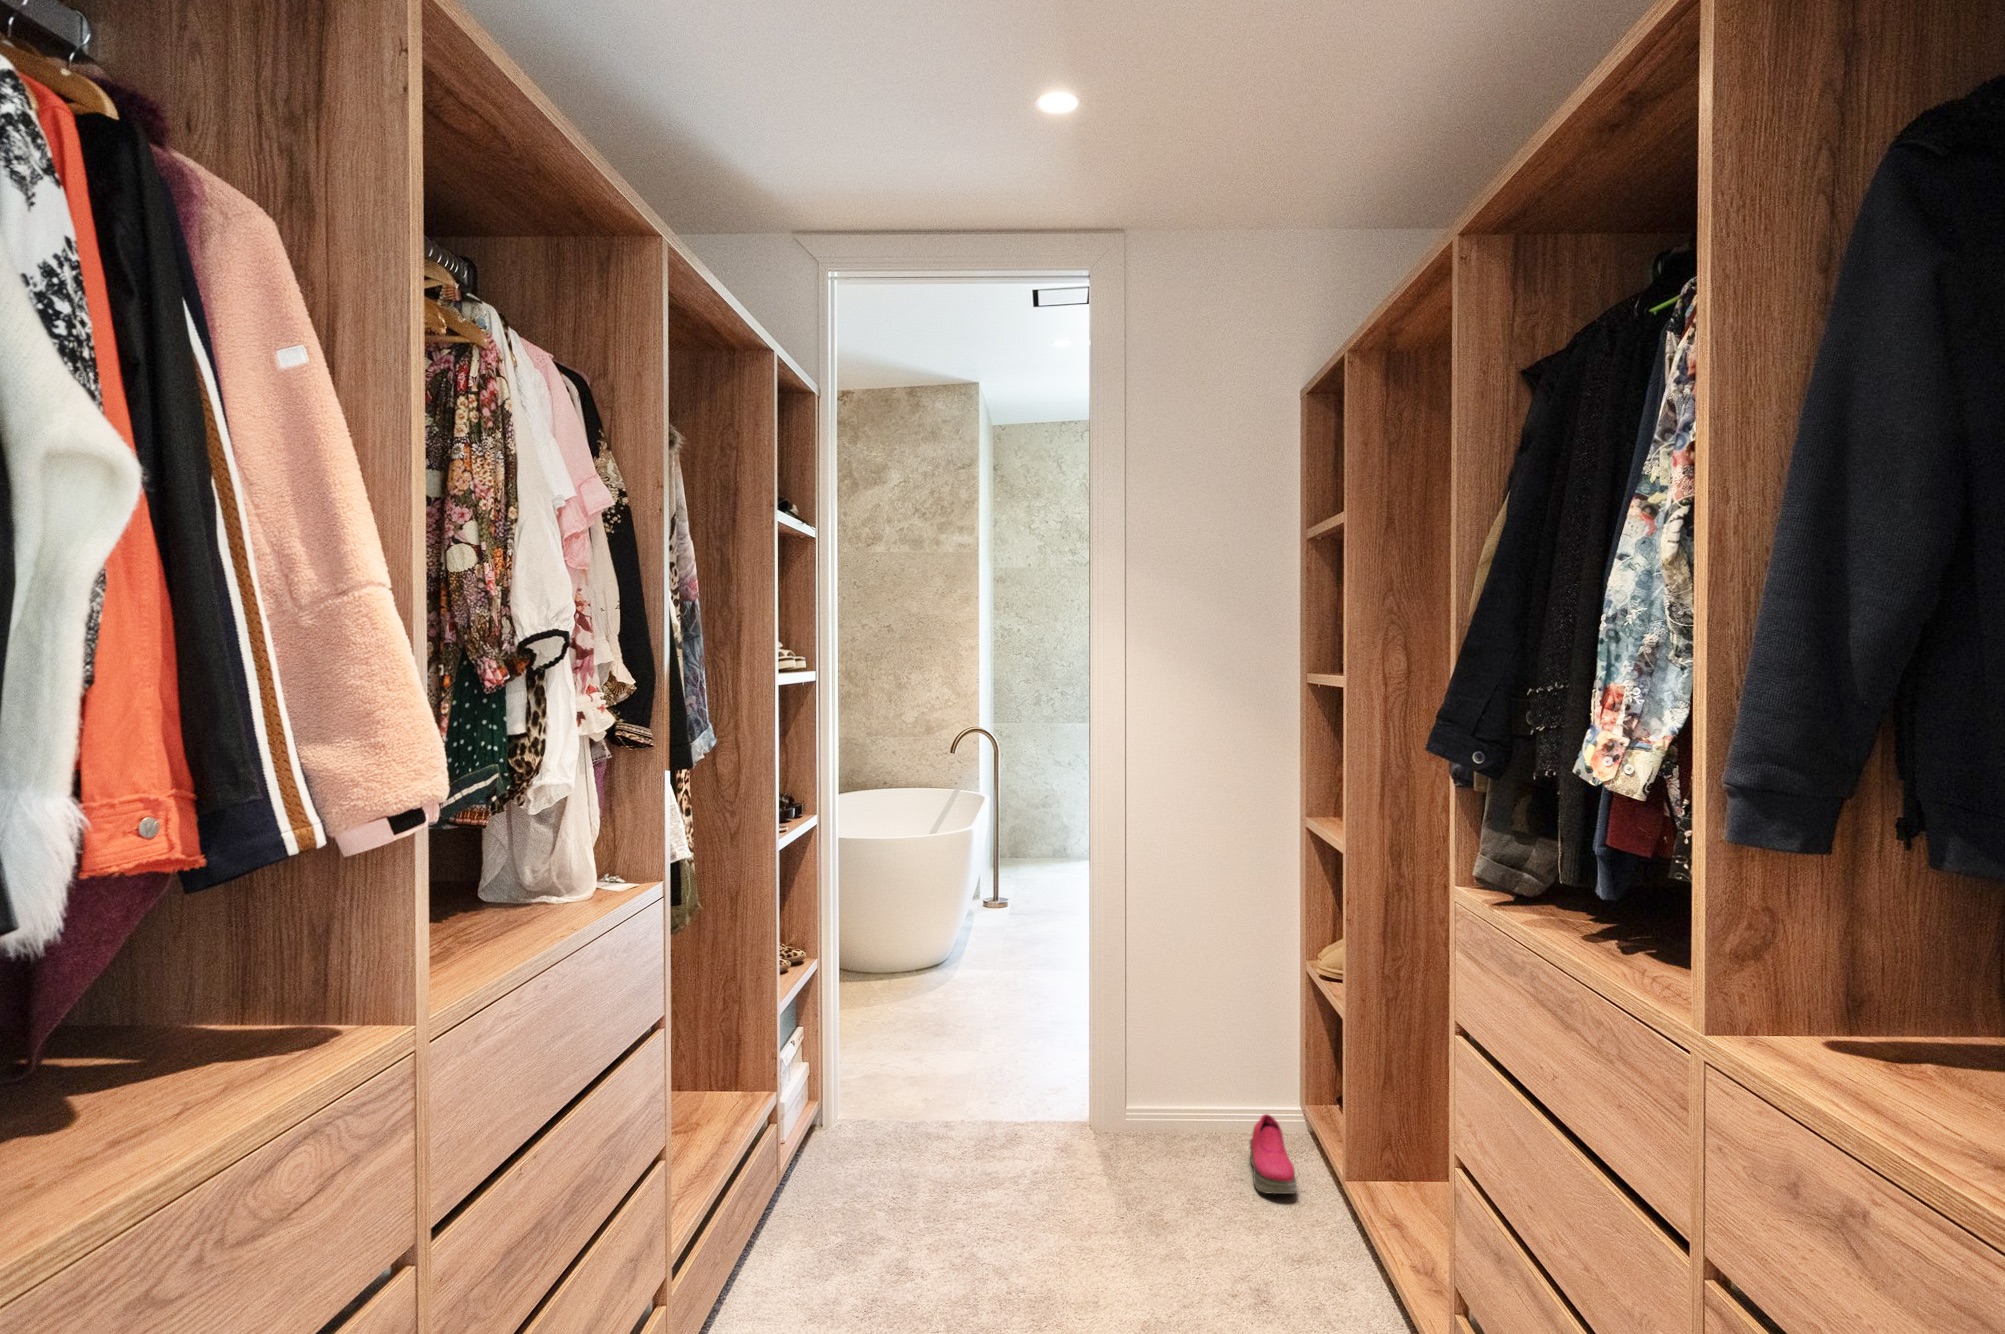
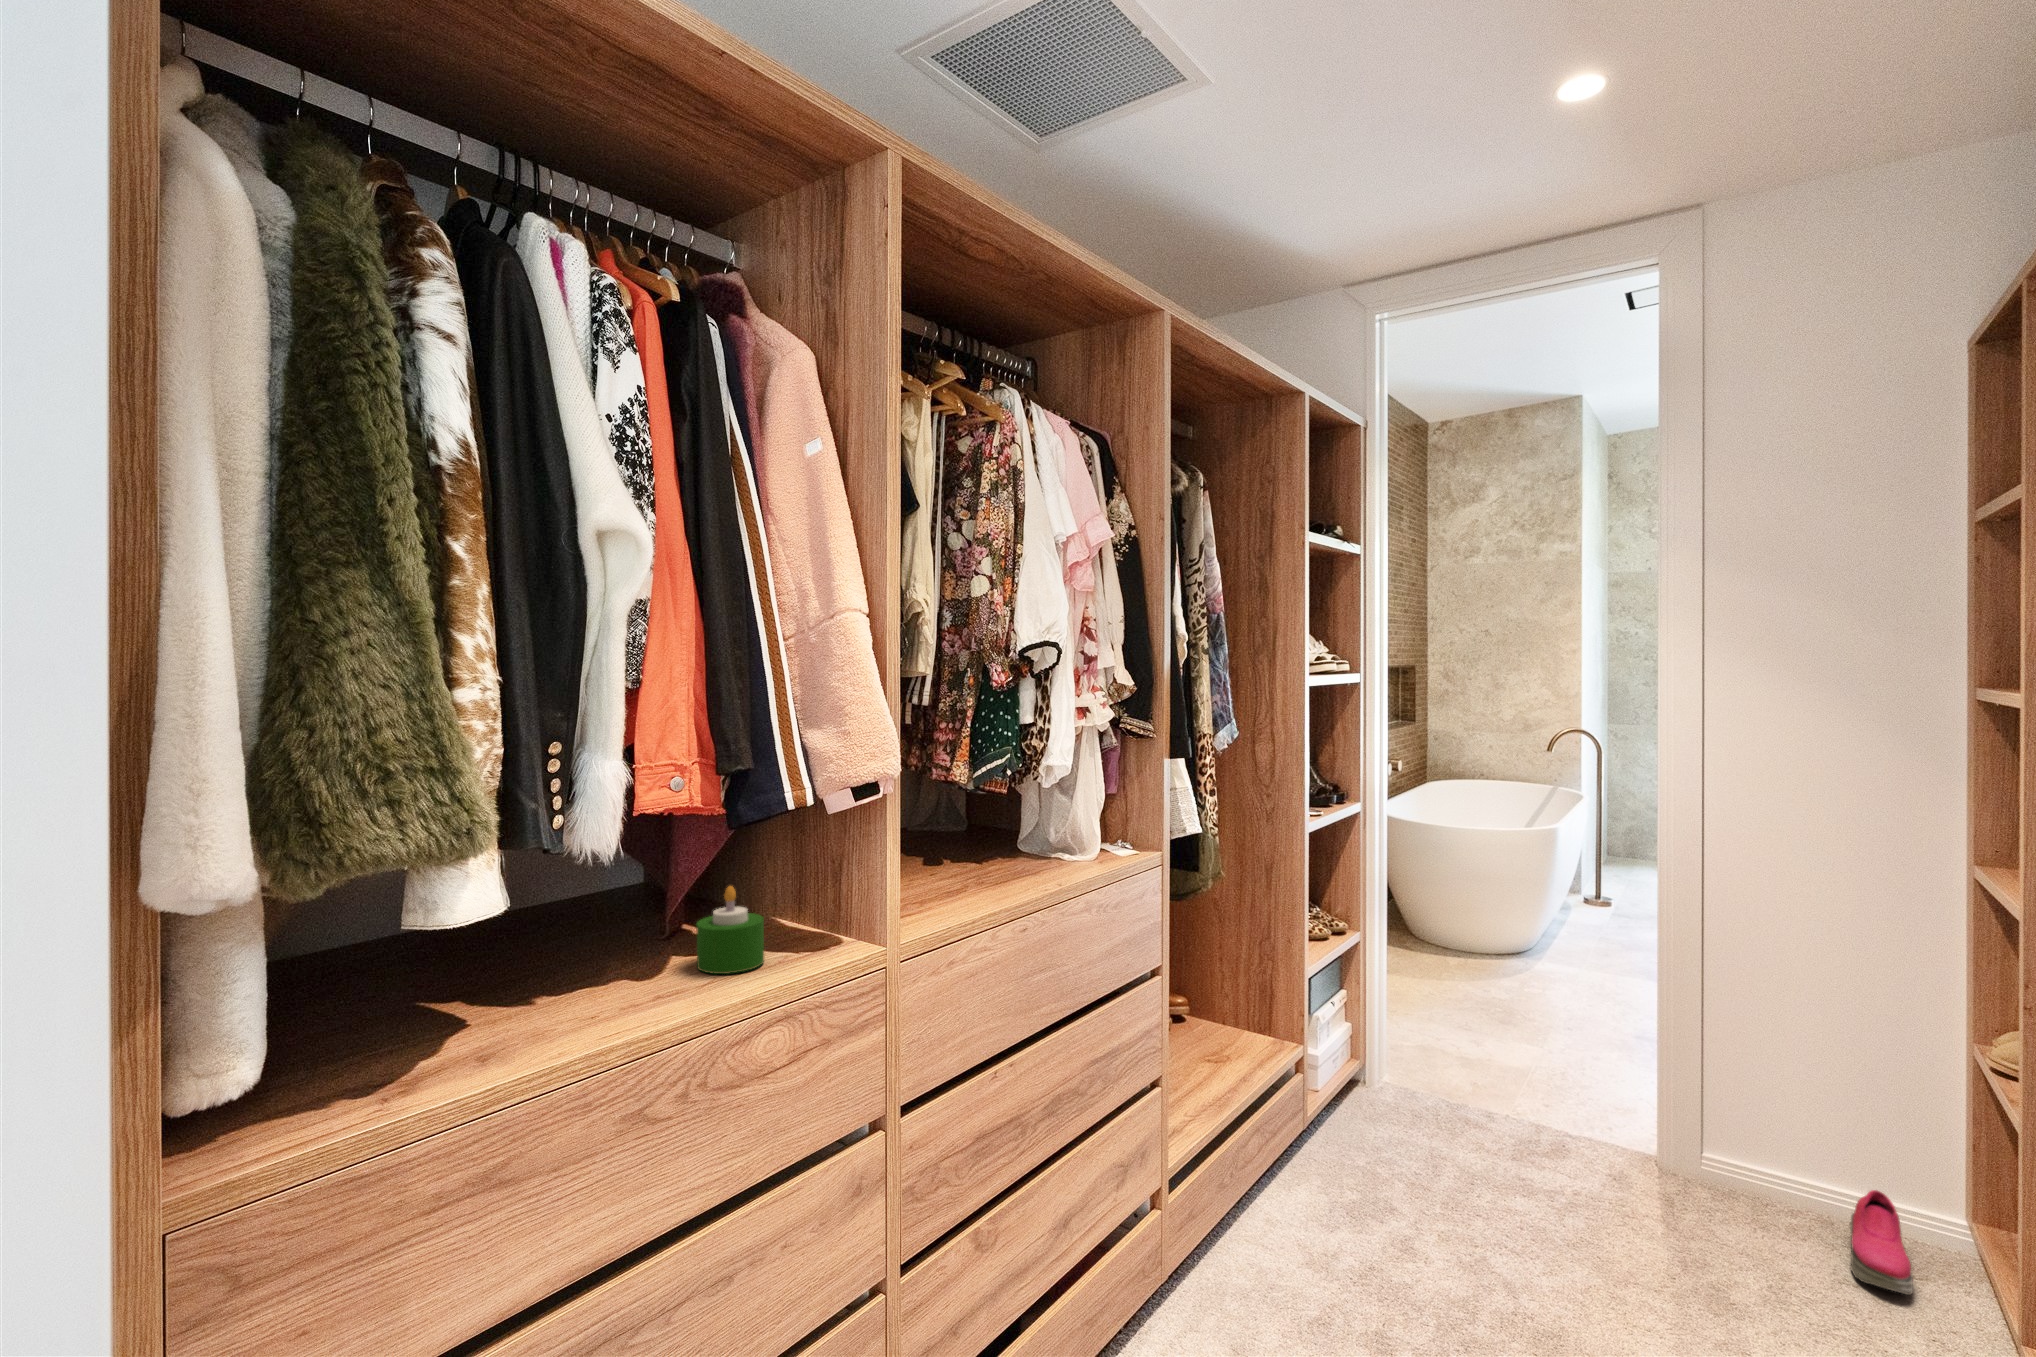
candle: none [140,970,251,1097] -> present [696,886,764,974]

